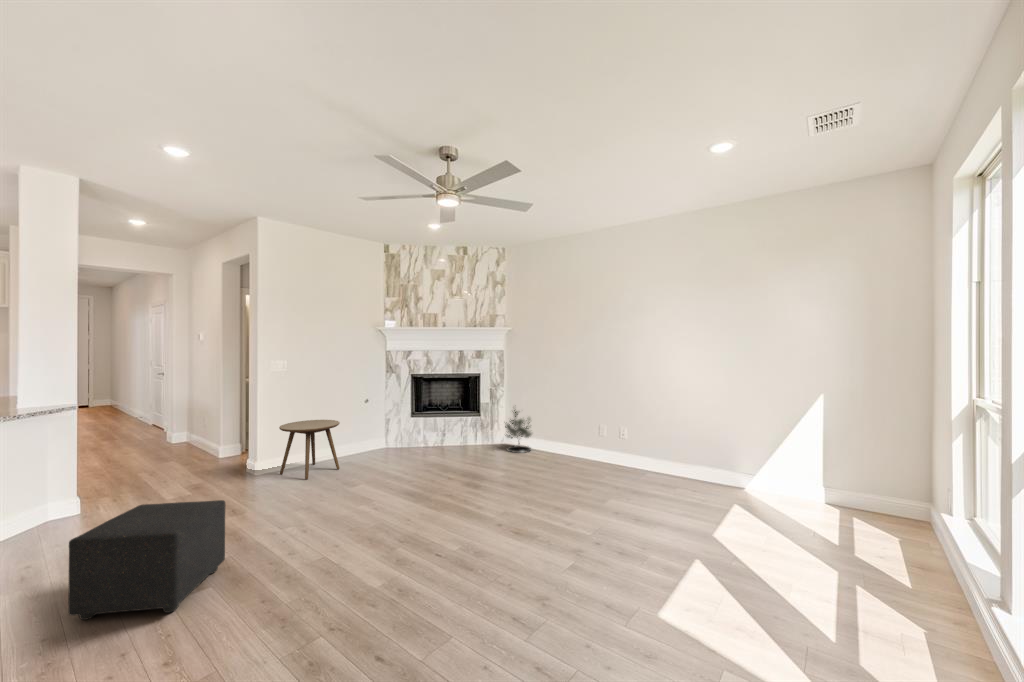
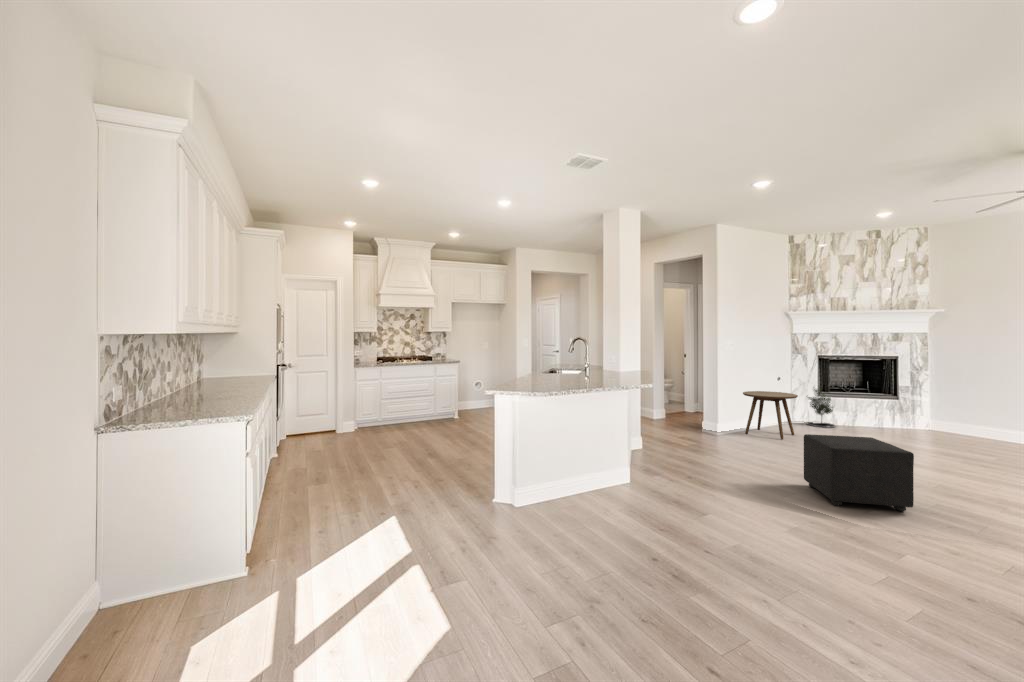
potted tree: present [505,410,531,453] -> present [807,387,835,428]

